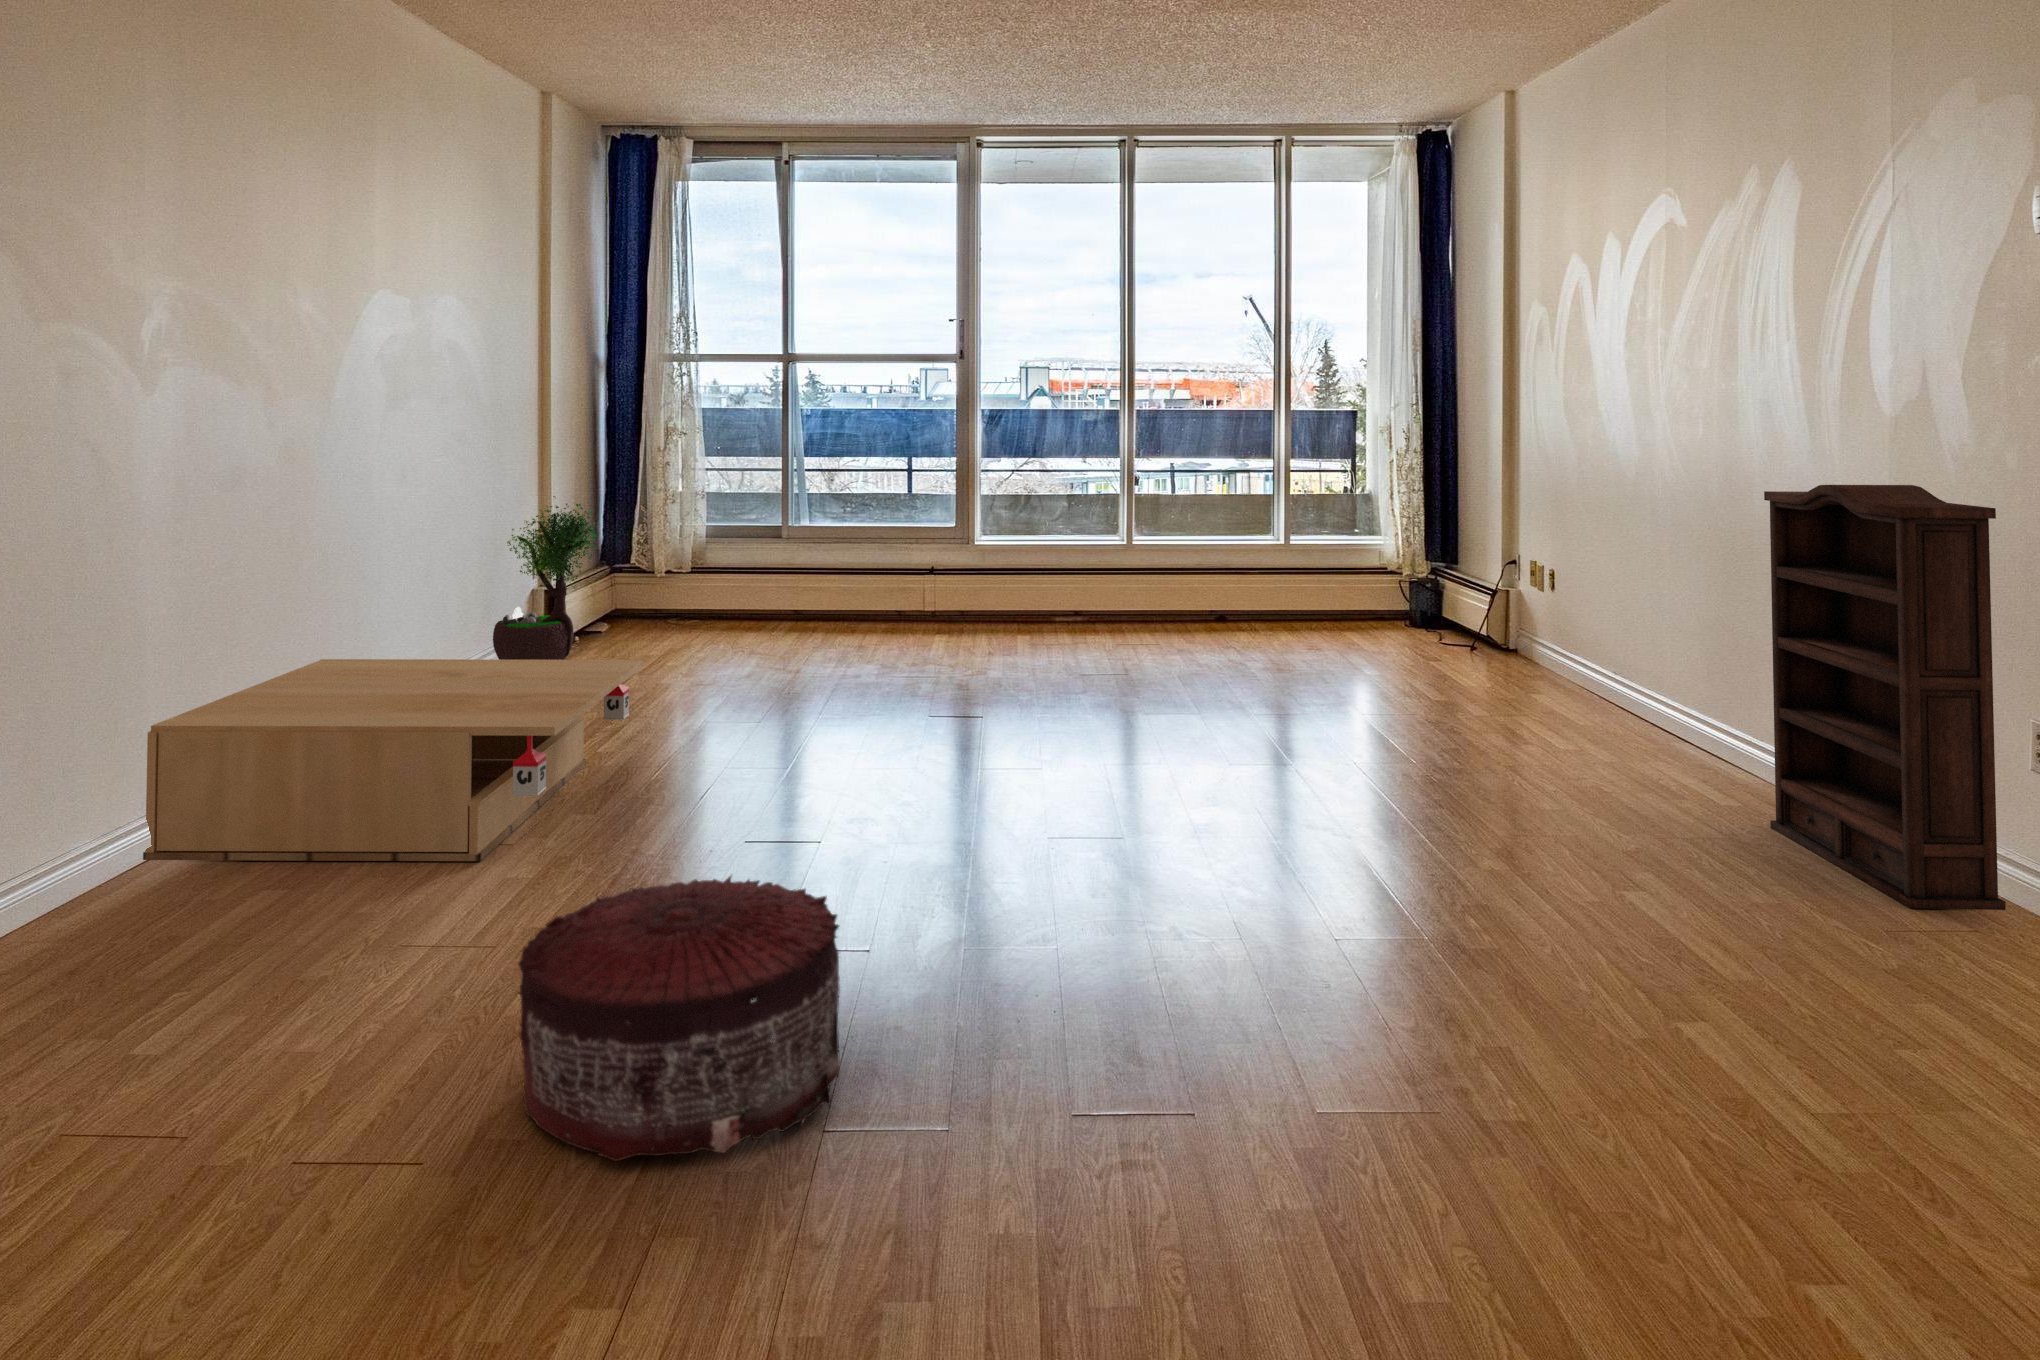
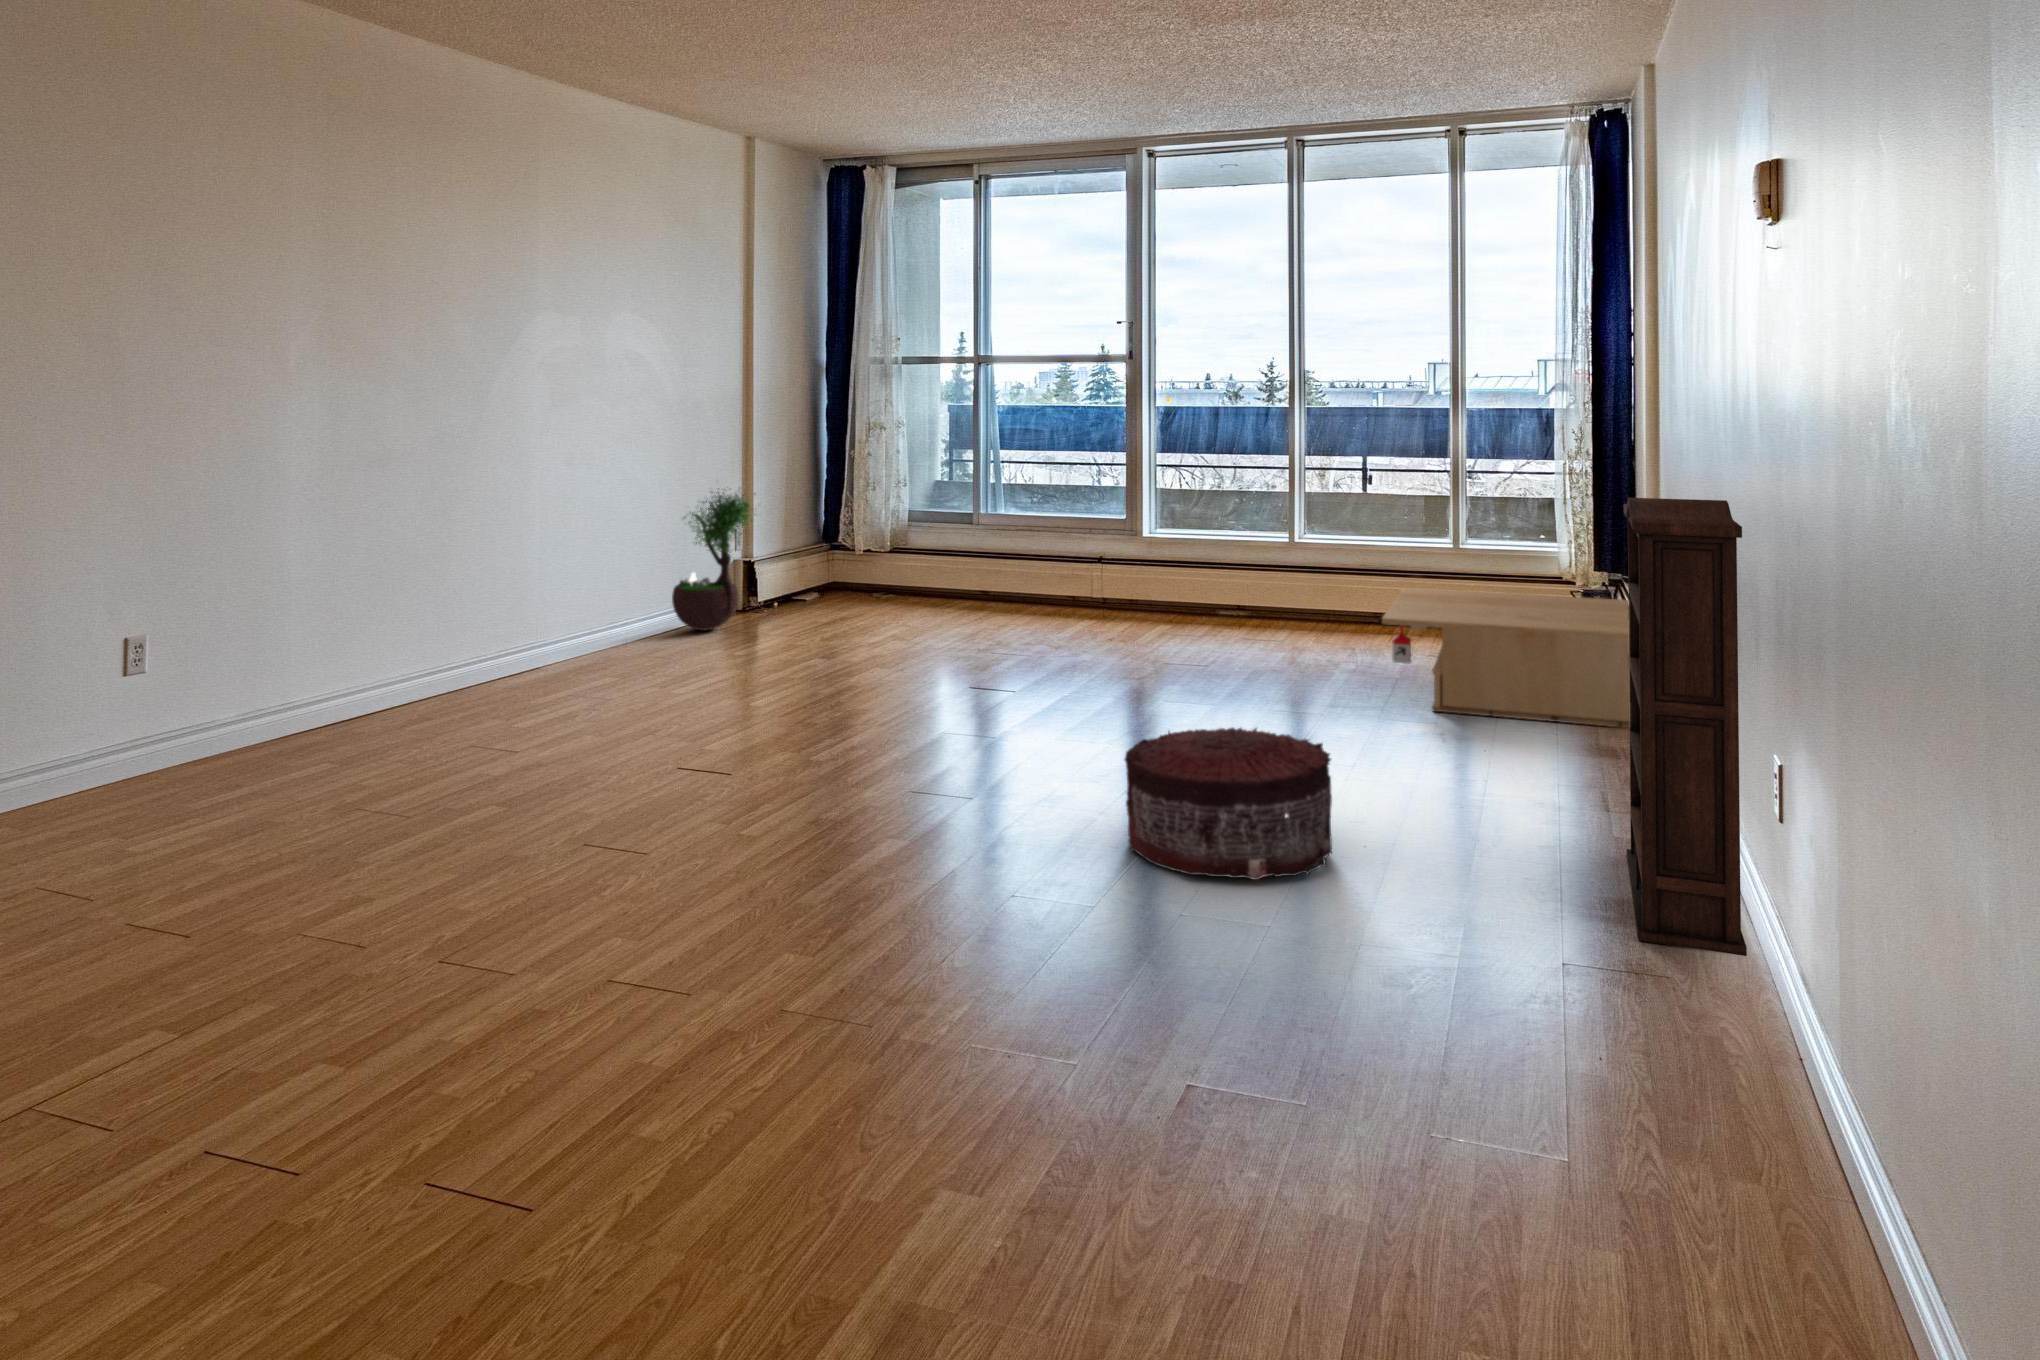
coffee table: present [143,659,643,861] -> present [1382,588,1630,728]
pouf: present [518,874,840,1161] -> present [1124,728,1332,880]

